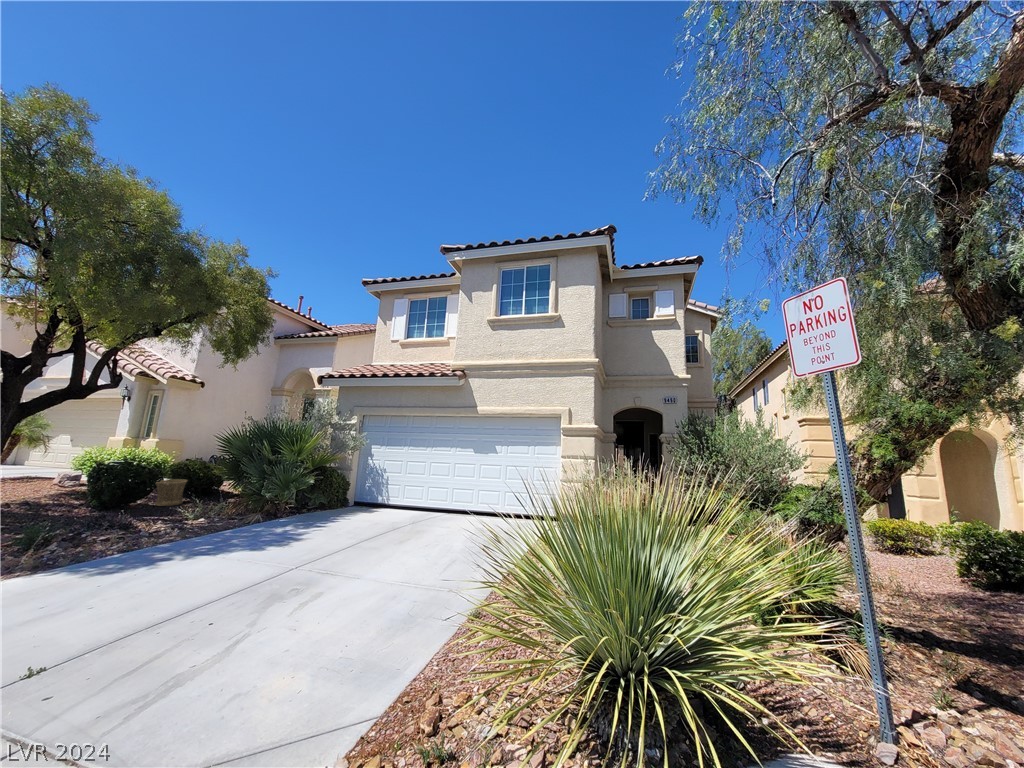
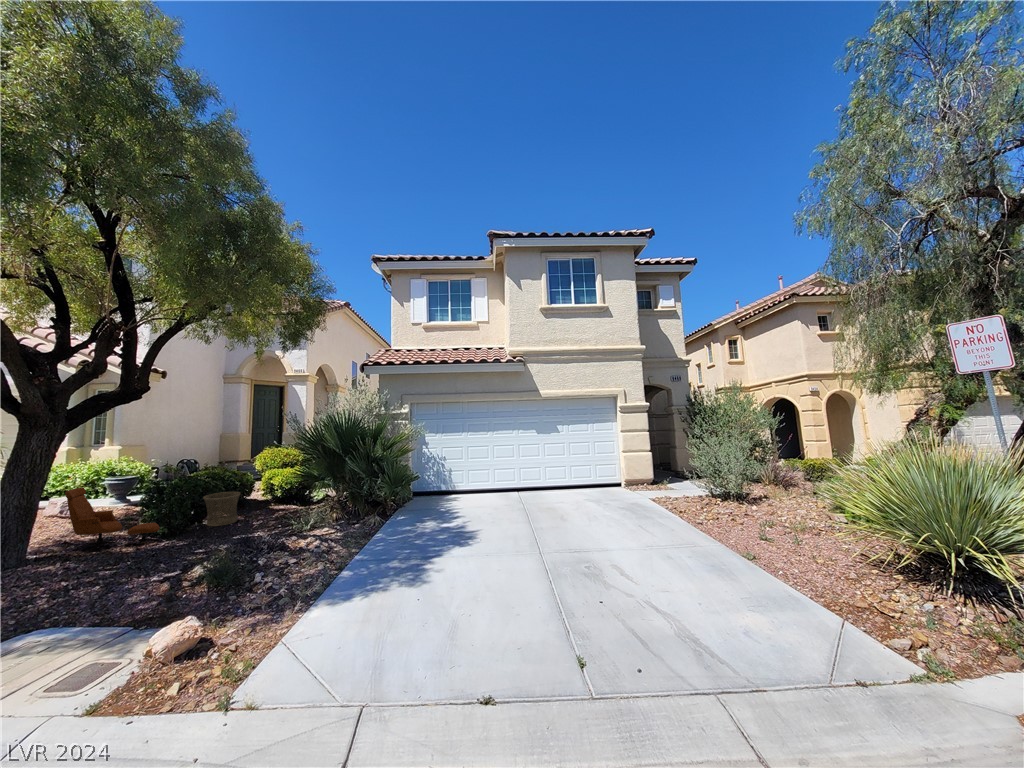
lounge chair: none [51,462,110,511] -> present [65,487,160,552]

